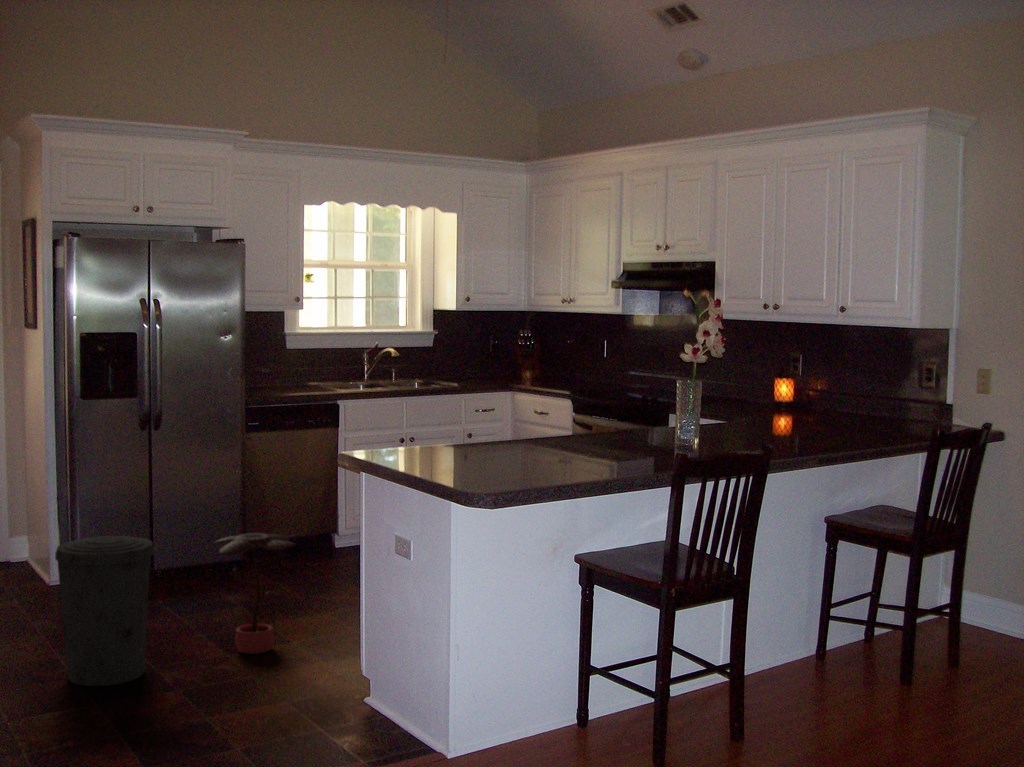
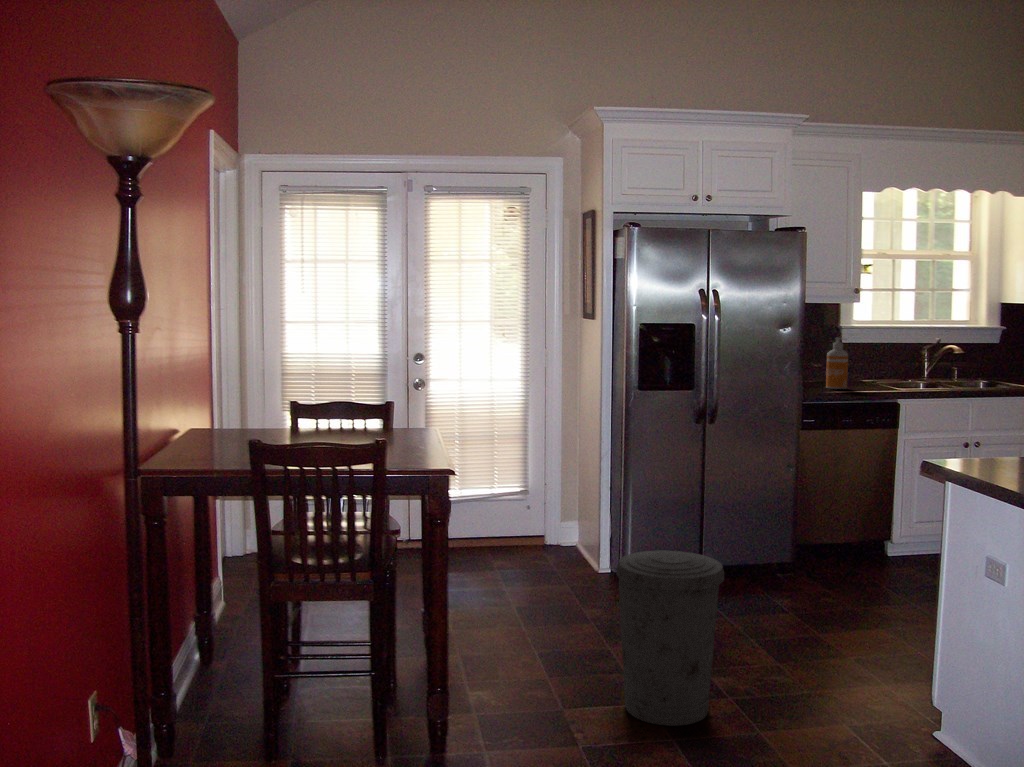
soap dispenser: none [272,344,292,391] -> present [826,338,848,389]
potted plant: present [214,533,295,654] -> none [786,560,890,704]

